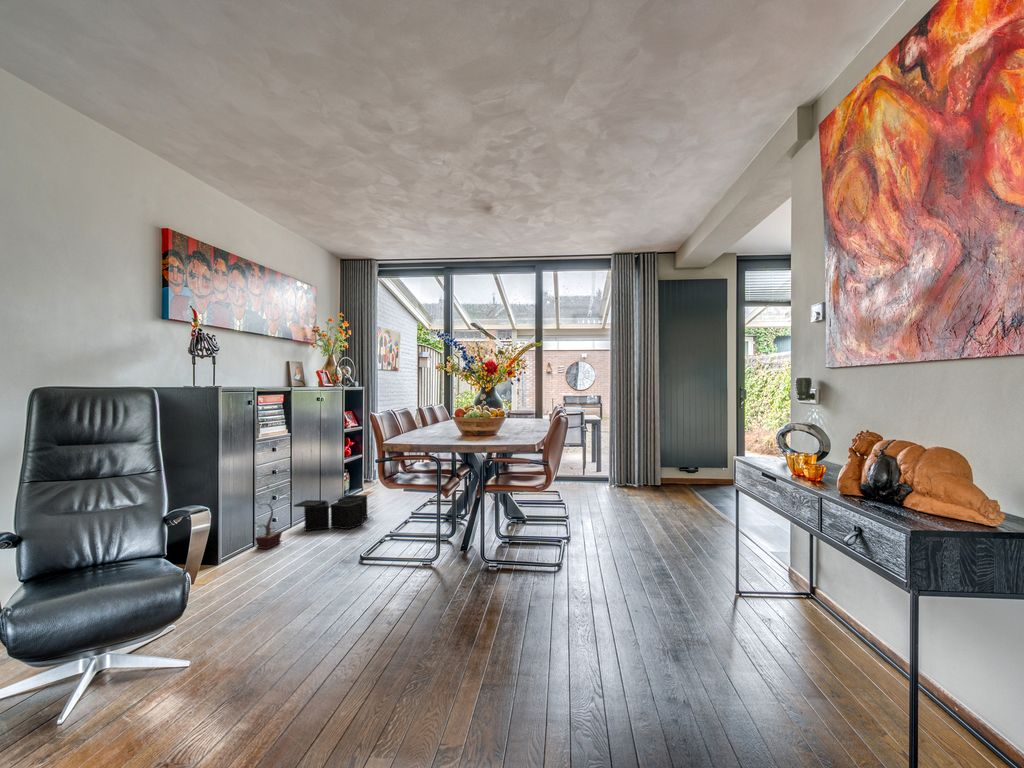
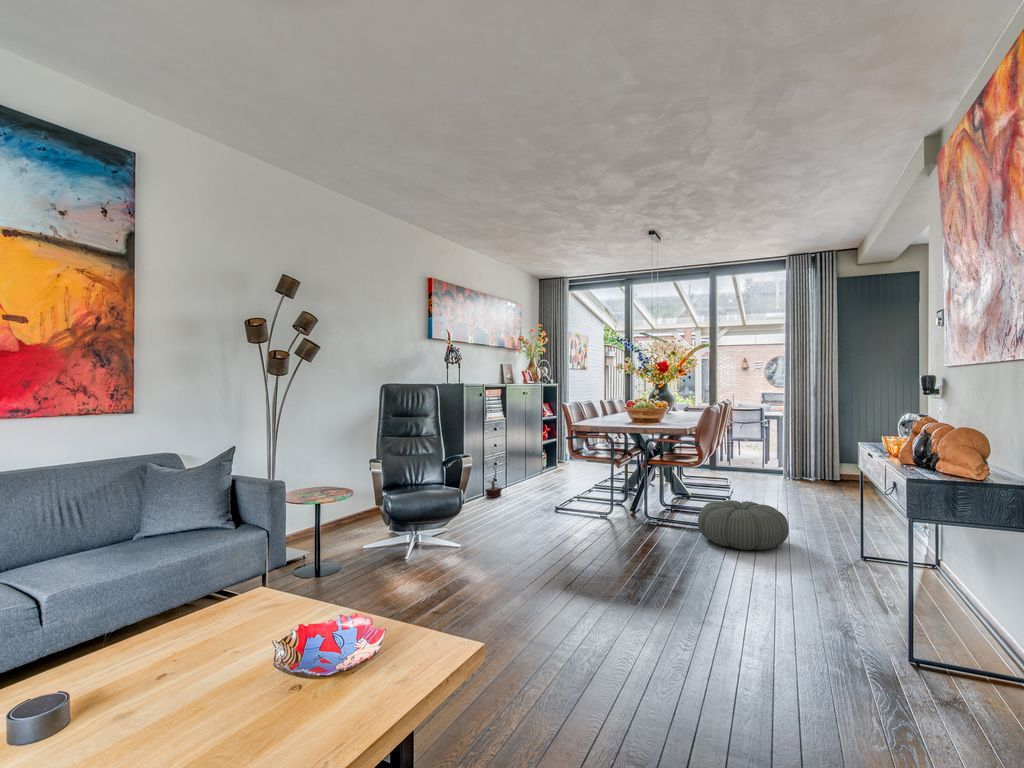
storage bin: present [294,495,367,531] -> none [509,467,566,491]
pouf: none [551,532,658,601] -> present [698,500,789,550]

